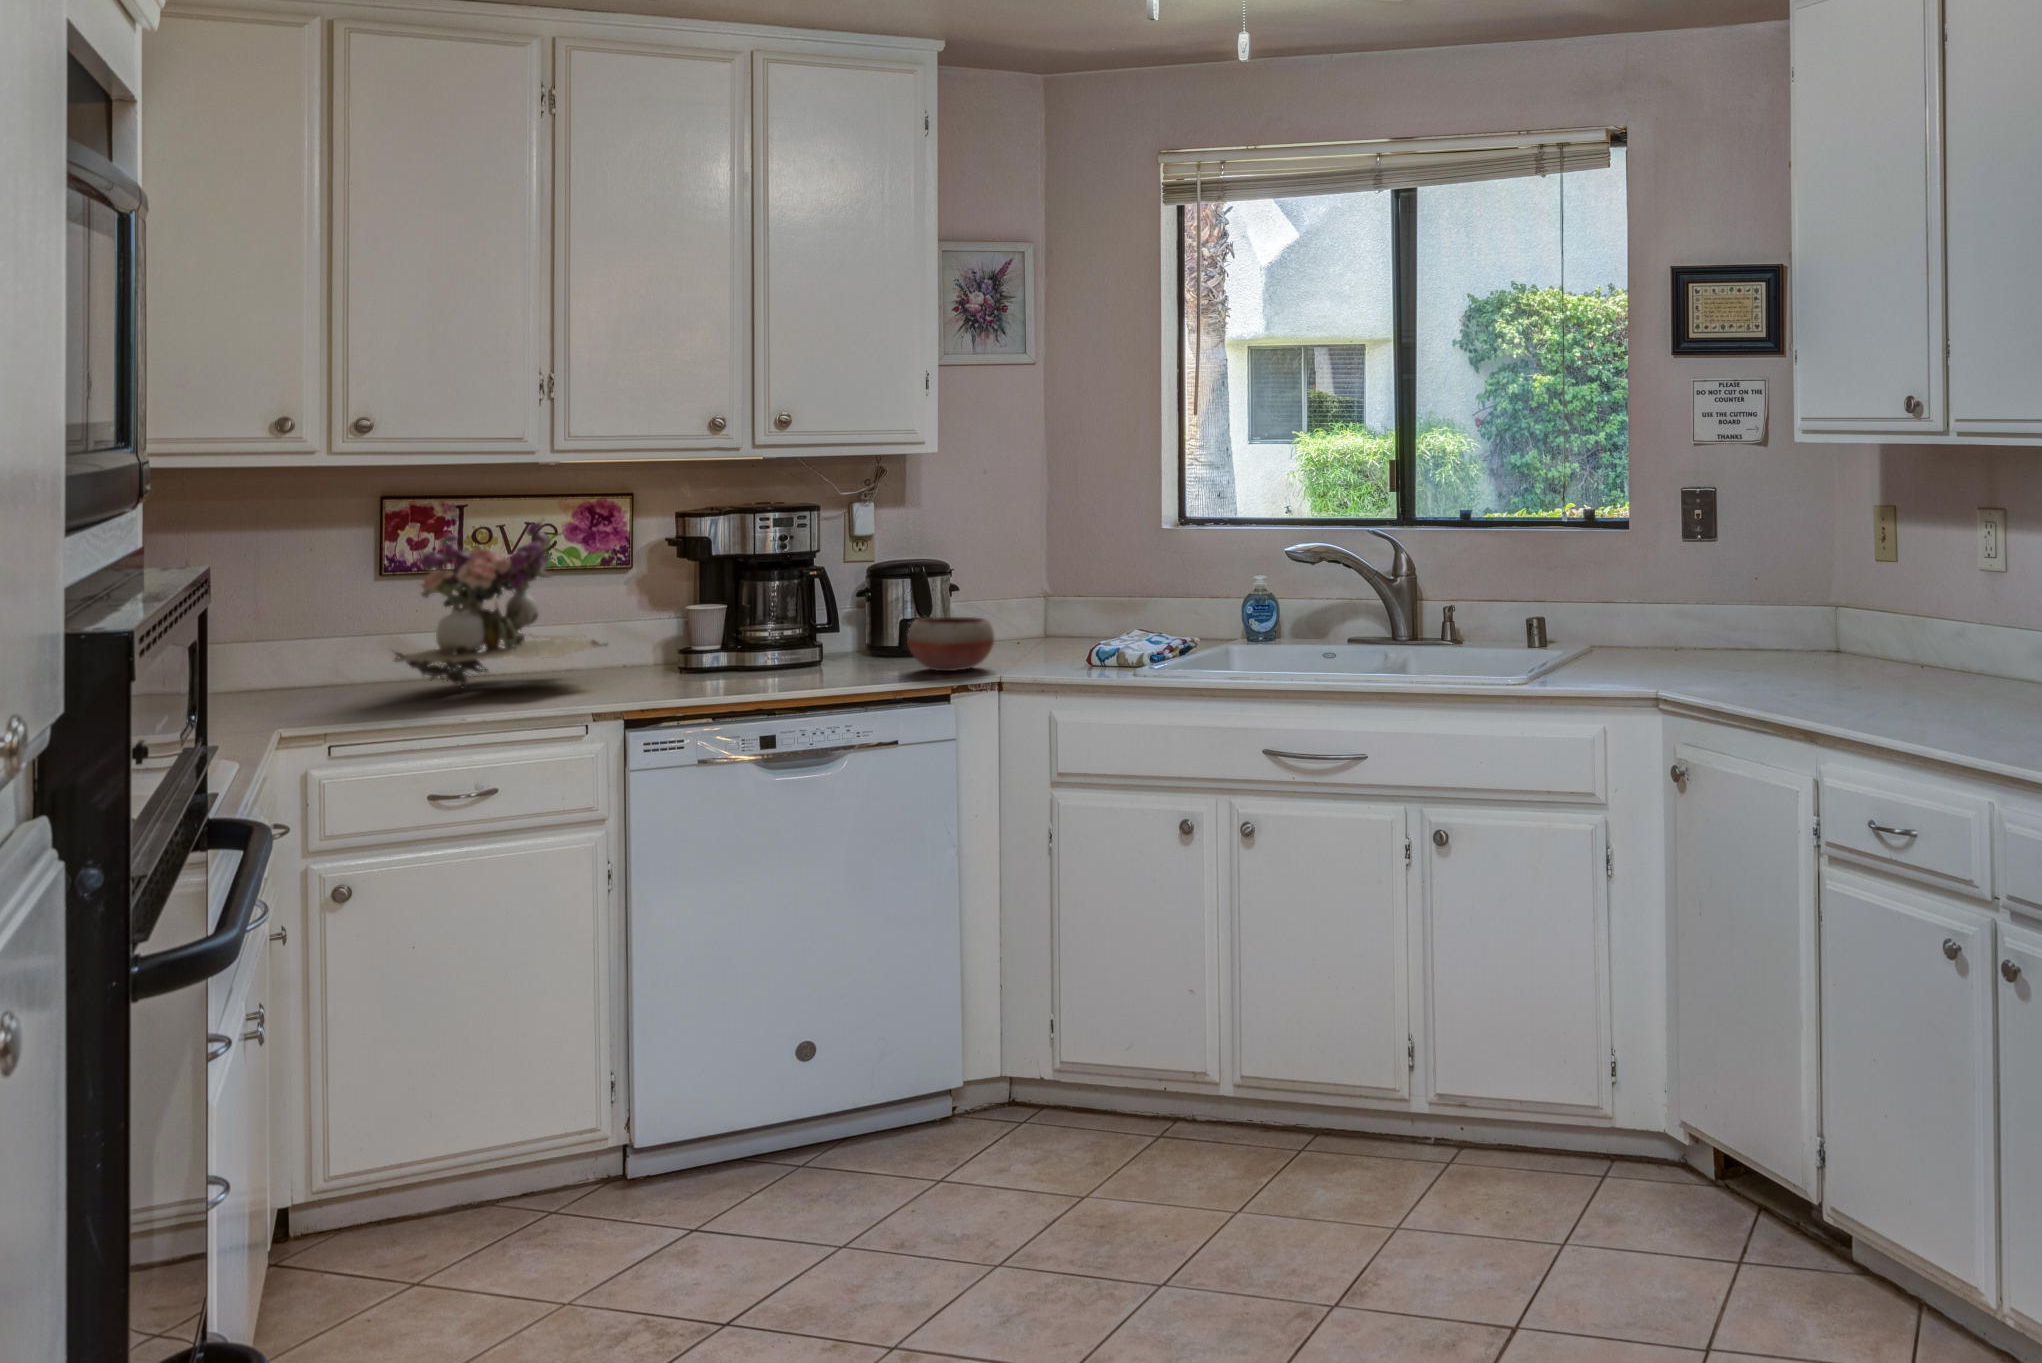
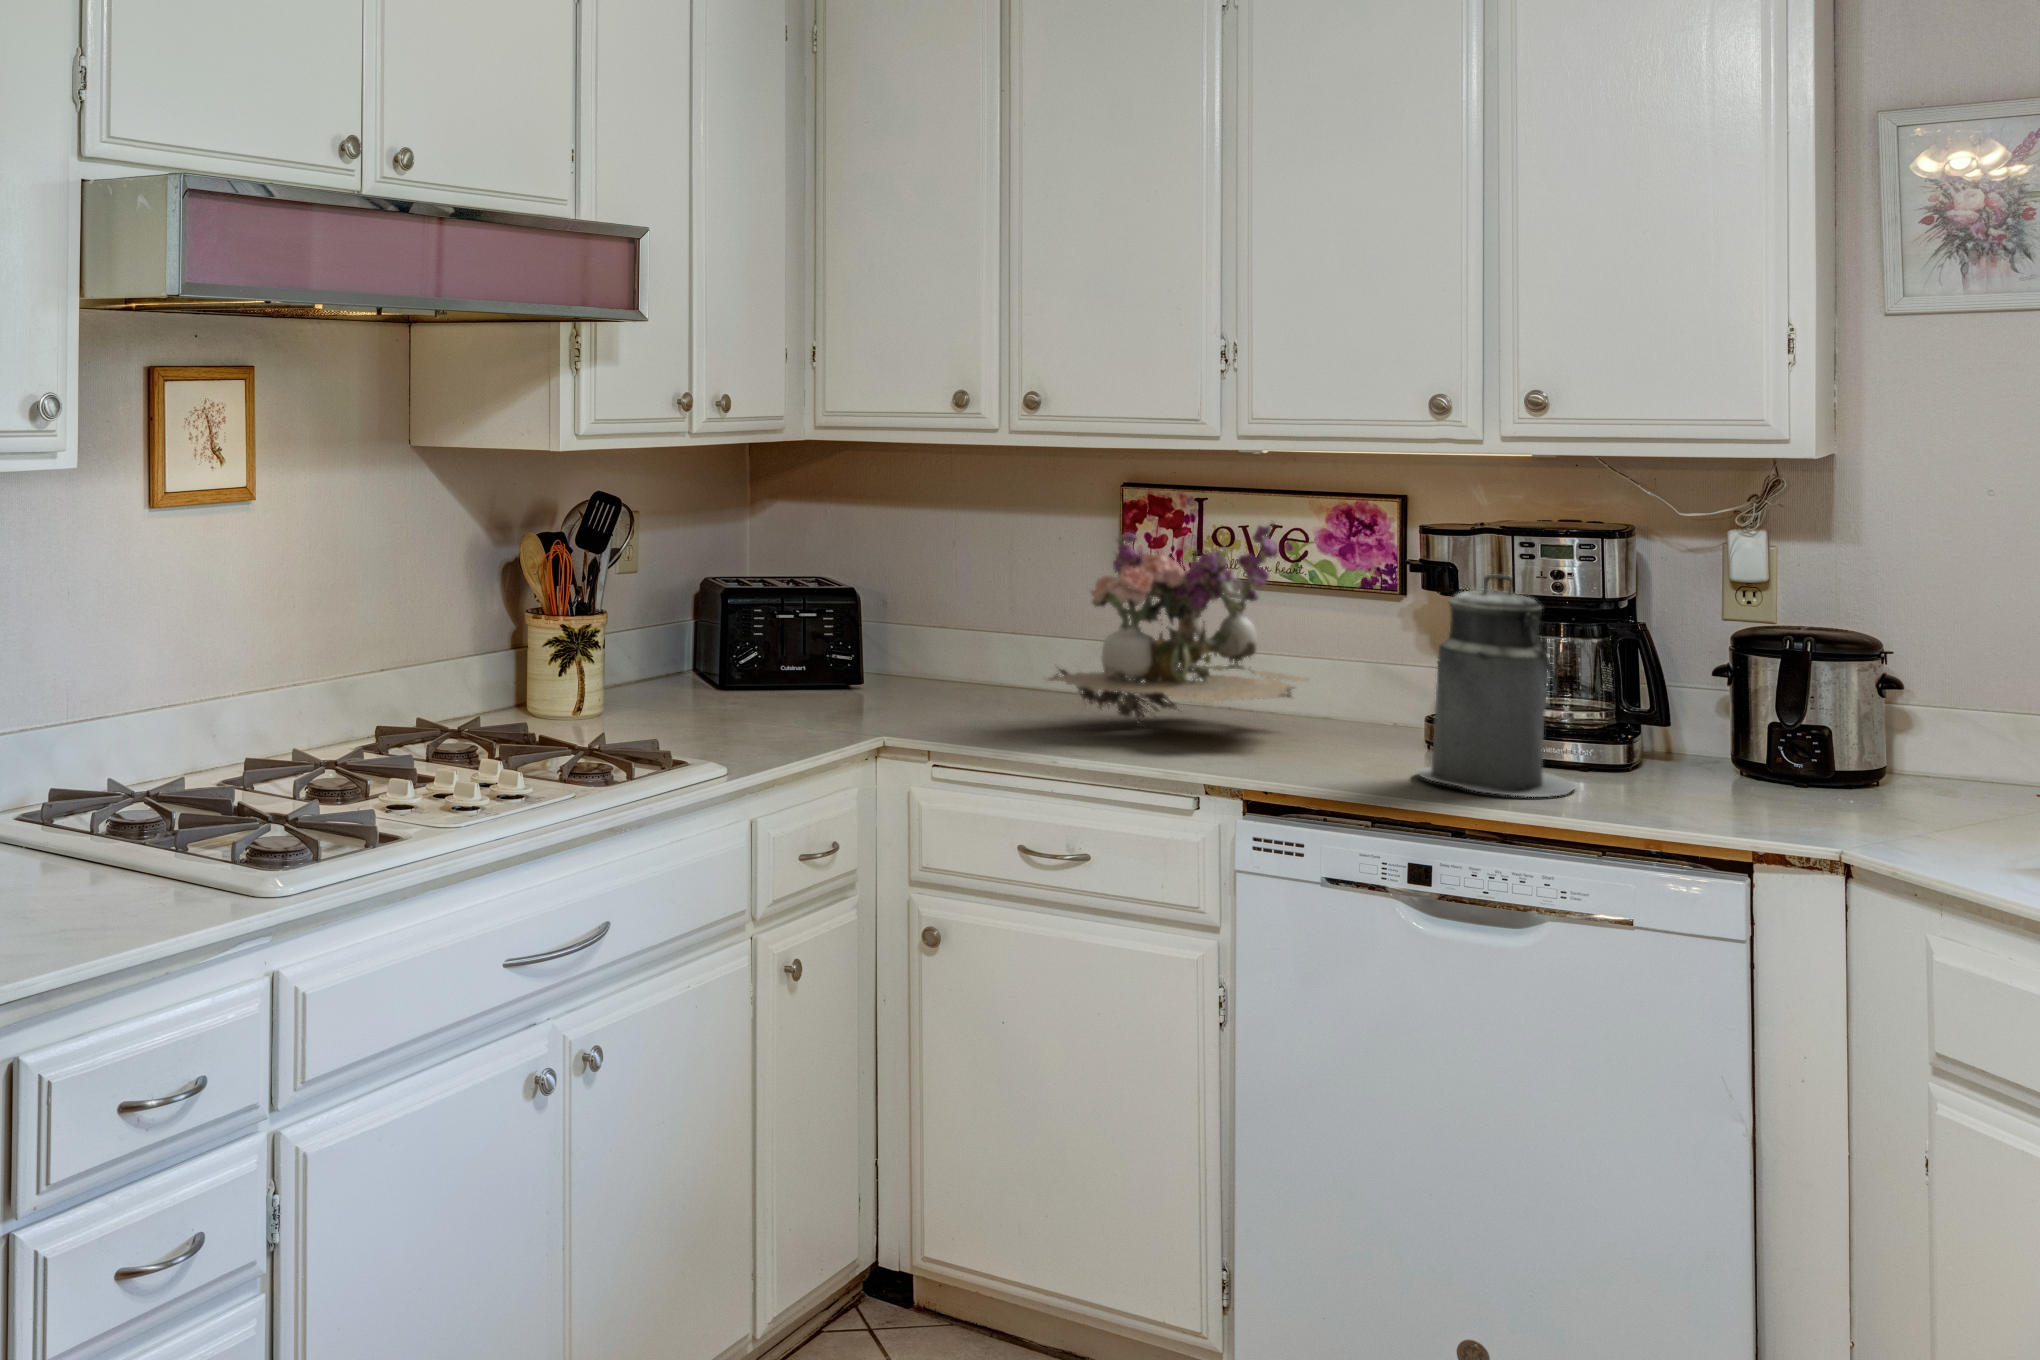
canister: none [721,538,828,683] -> present [1416,575,1578,797]
bowl: present [907,617,994,671] -> none [1699,728,1859,826]

